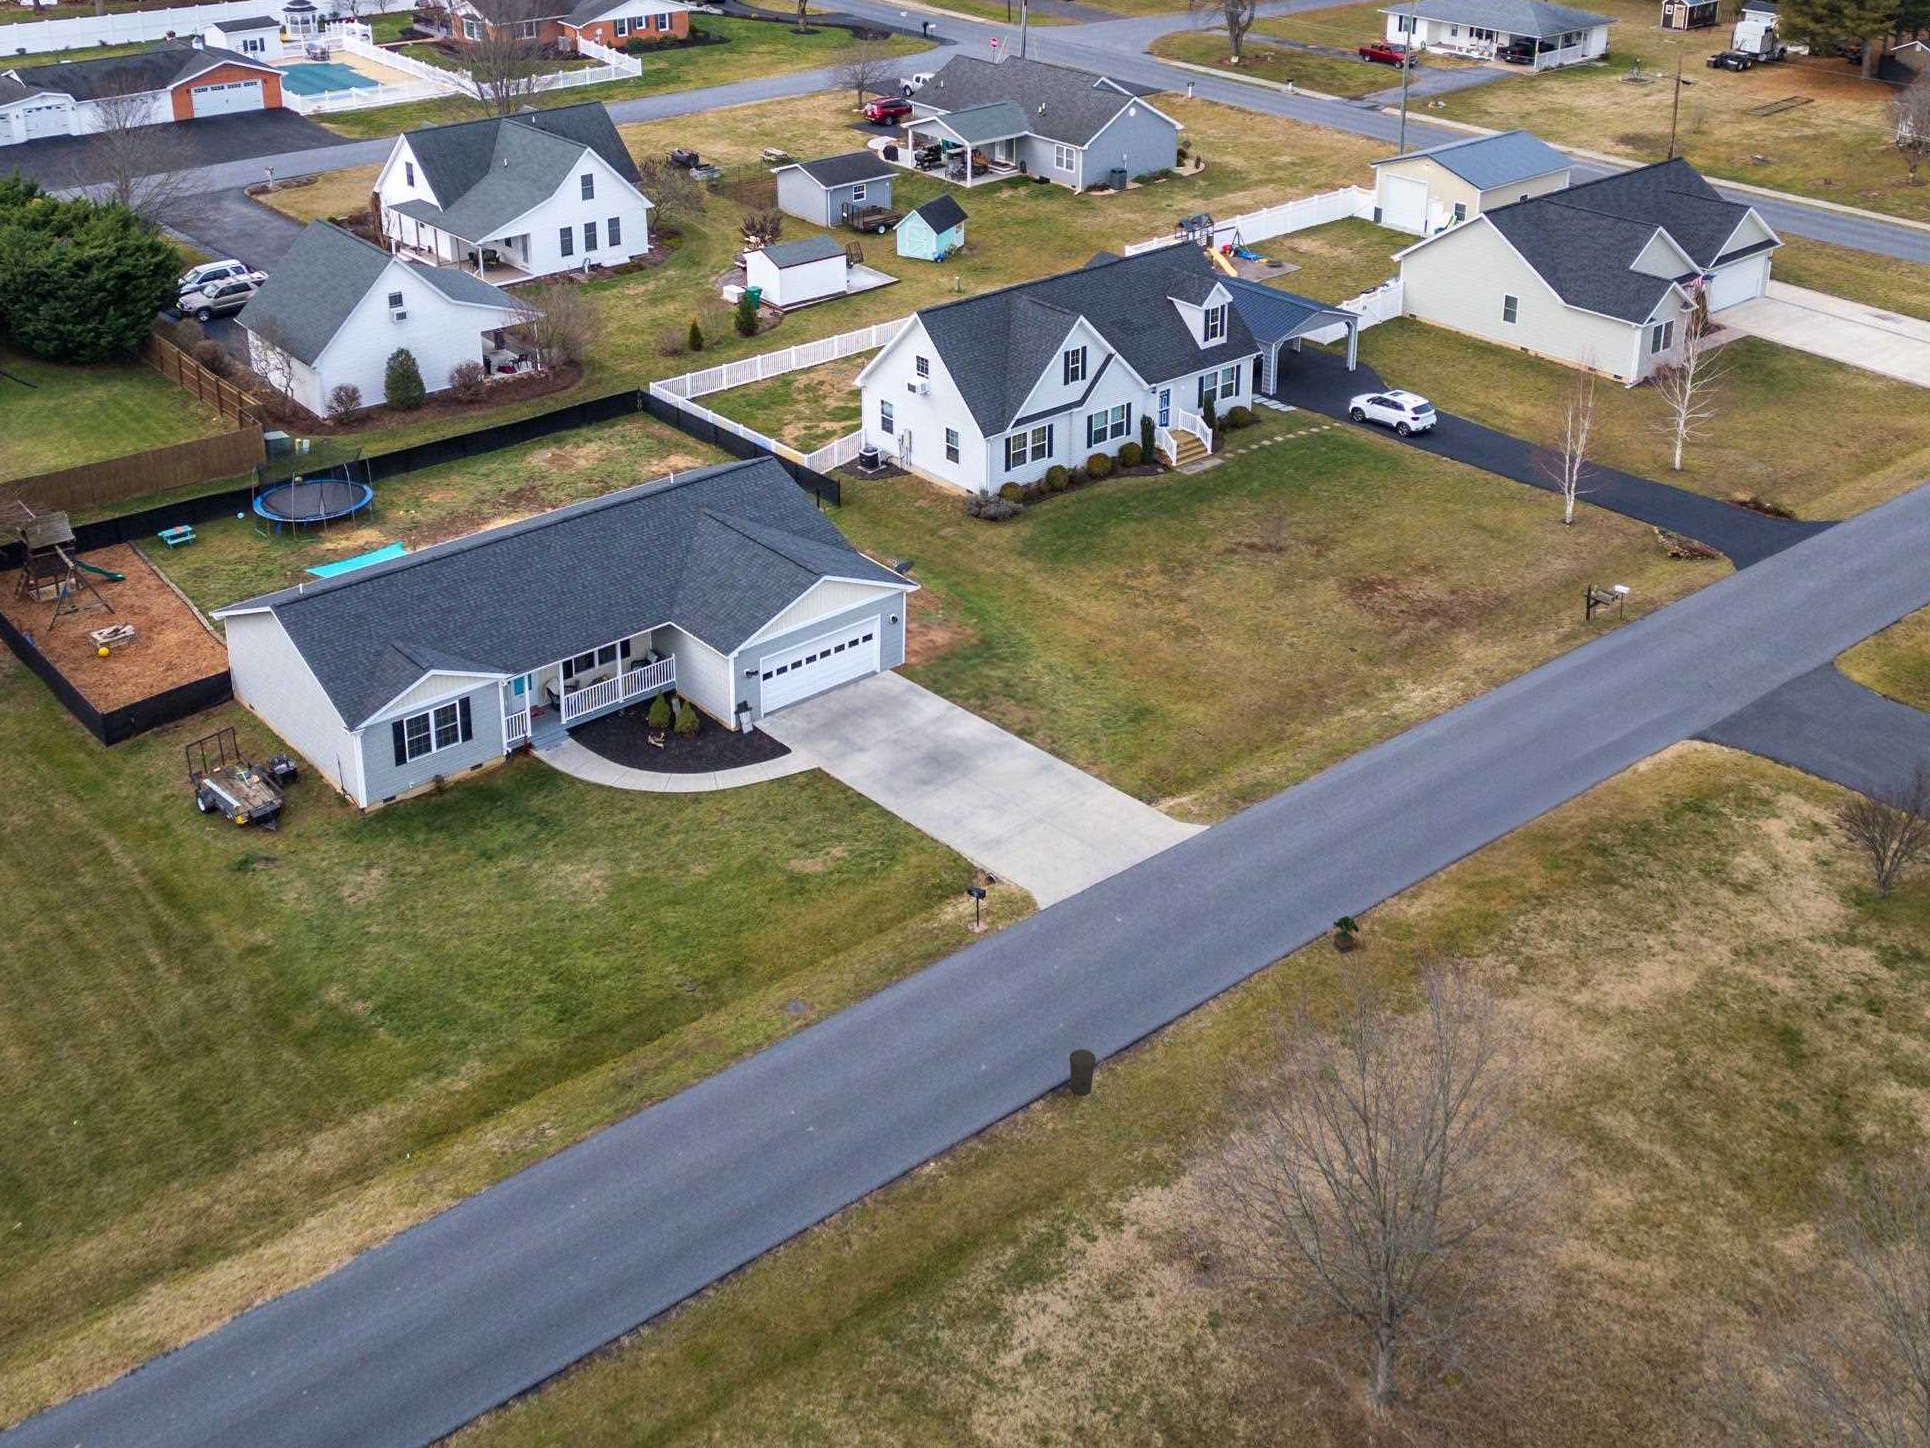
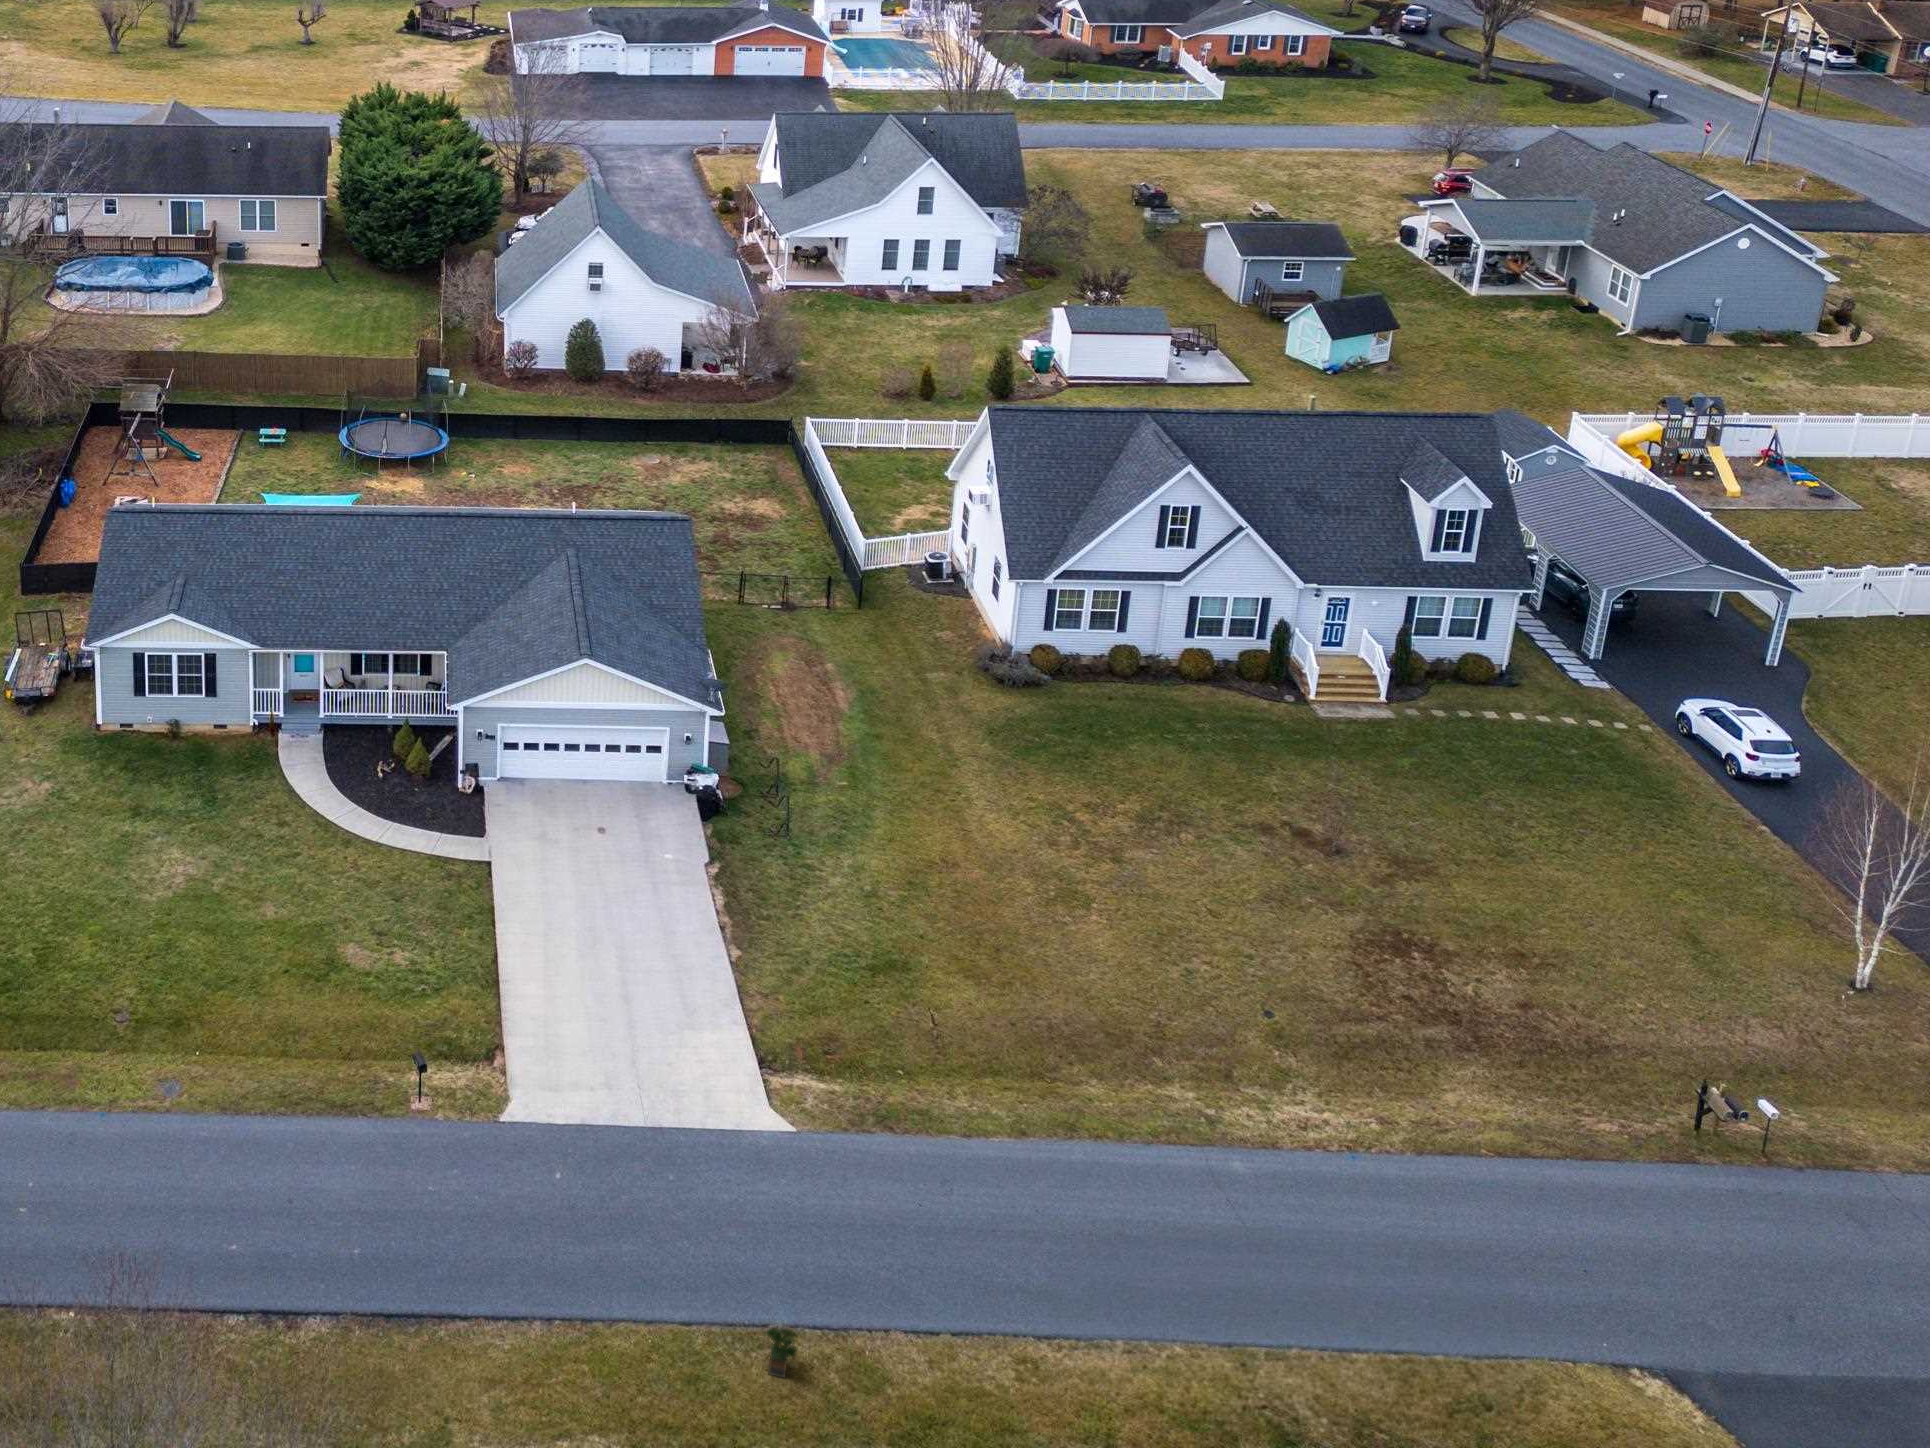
trash can: present [1070,1049,1096,1095] -> none [281,1283,313,1341]

